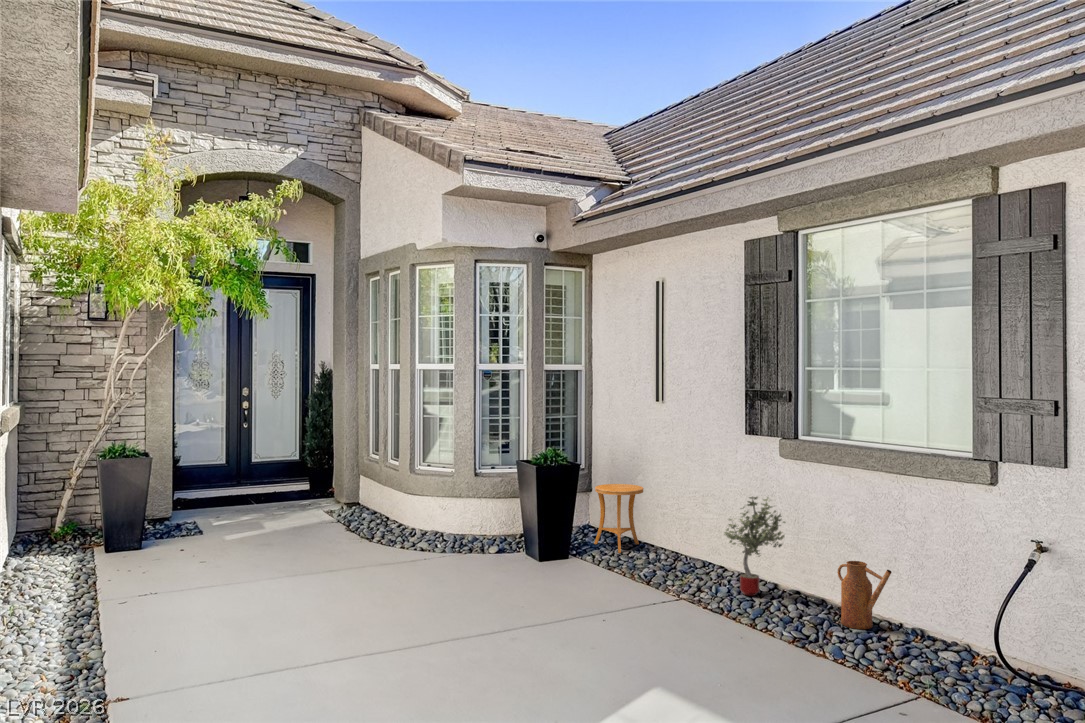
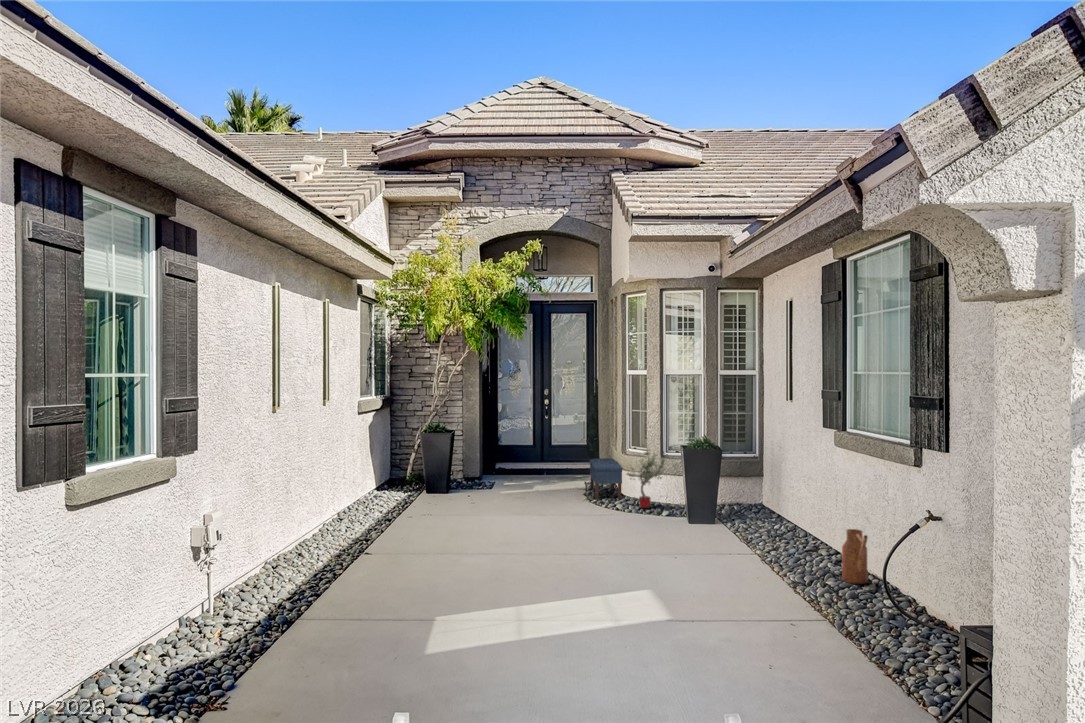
bench: none [345,478,411,536] -> present [589,458,623,499]
side table: present [594,484,644,553] -> none [742,470,784,525]
potted tree: present [724,497,786,596] -> present [627,450,665,509]

